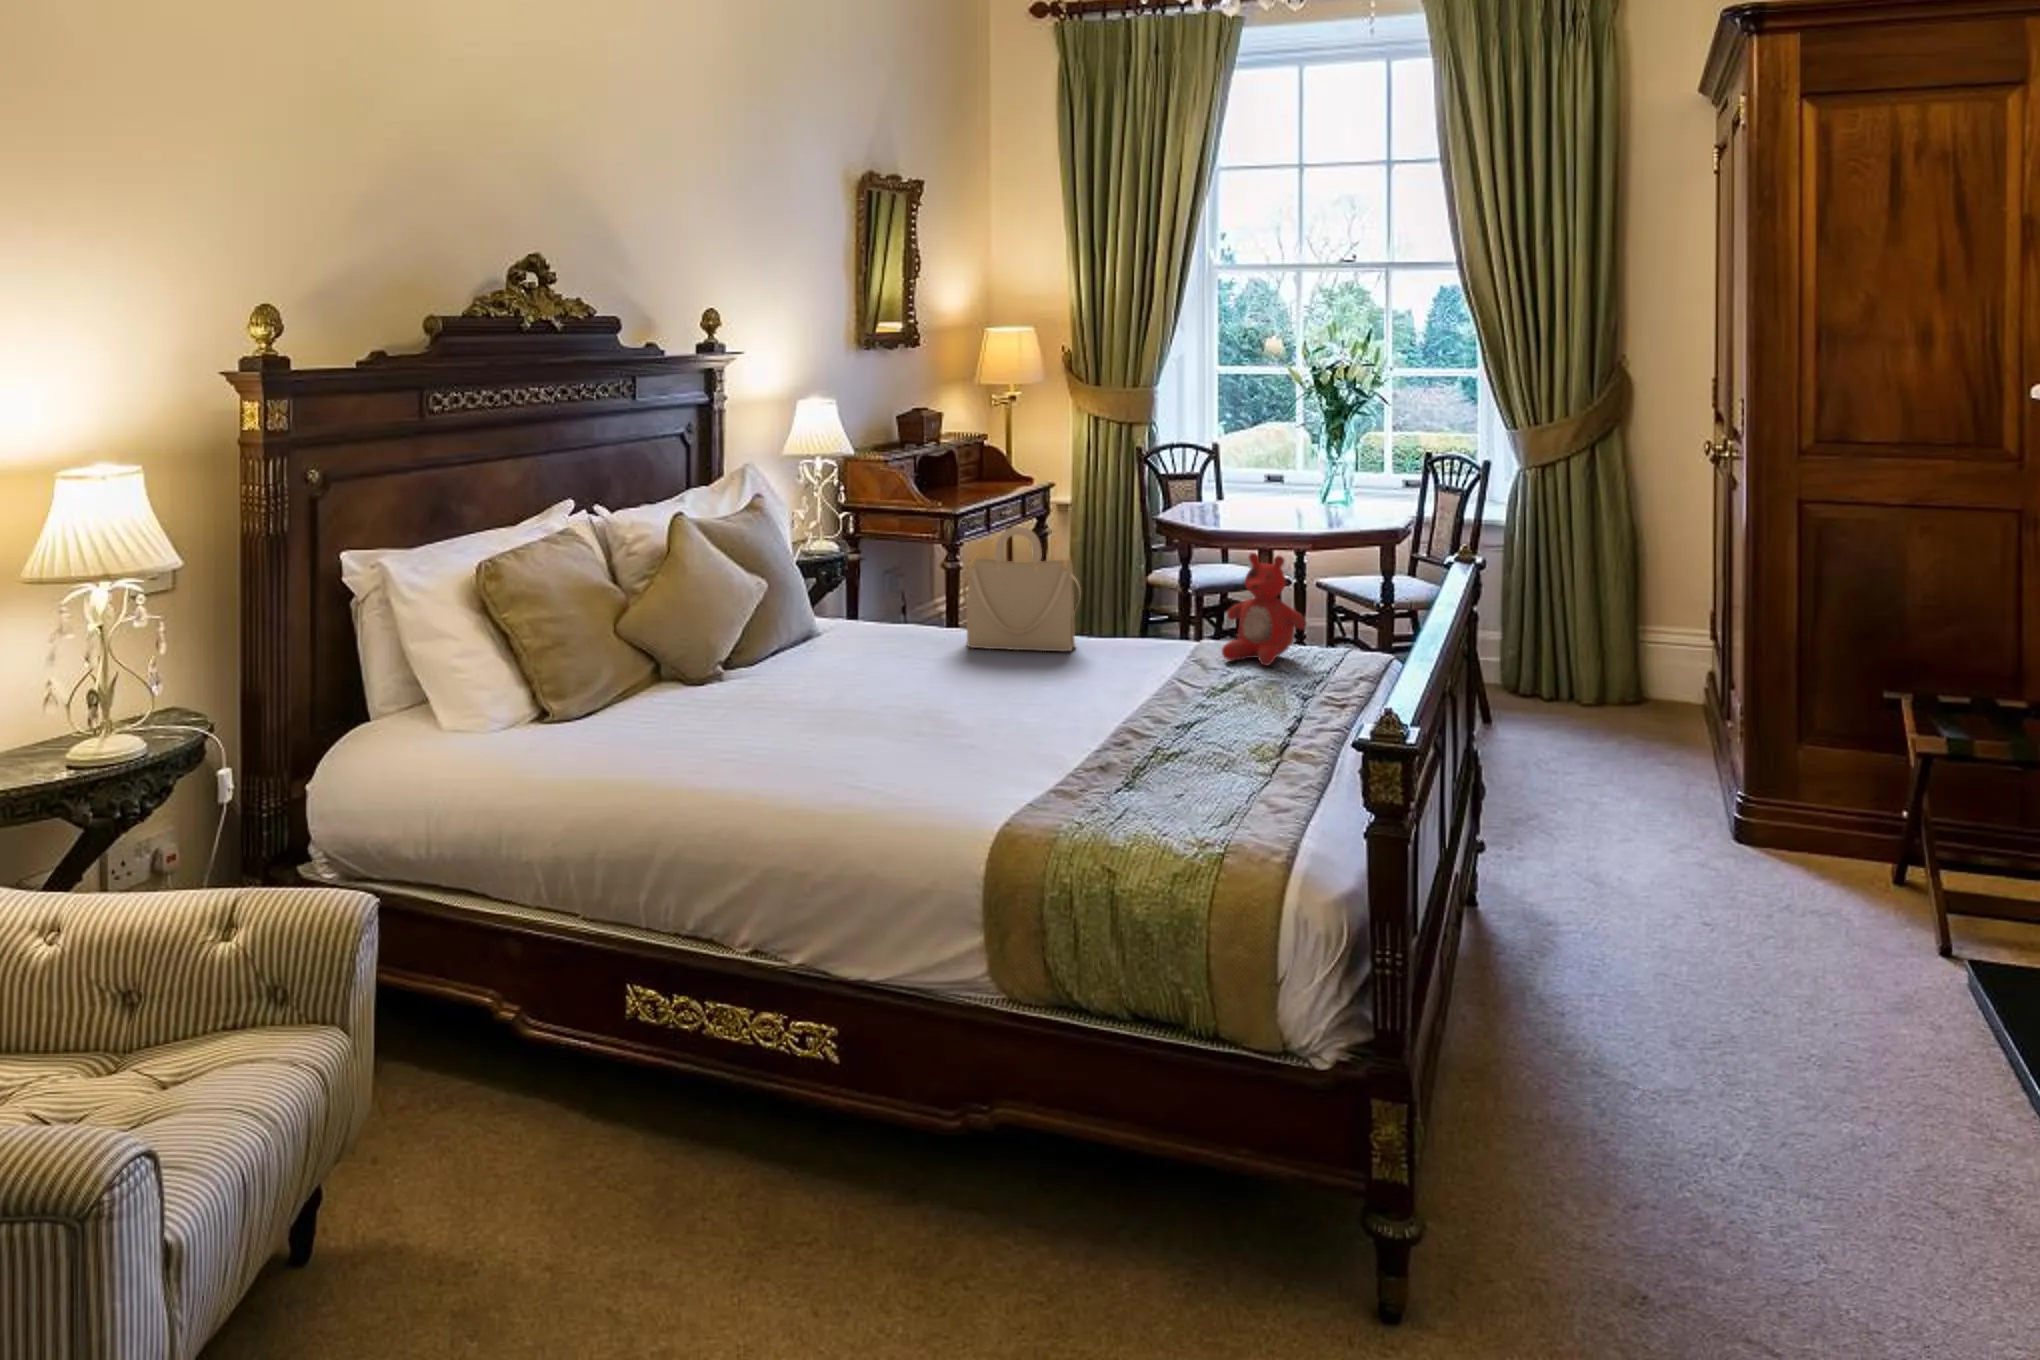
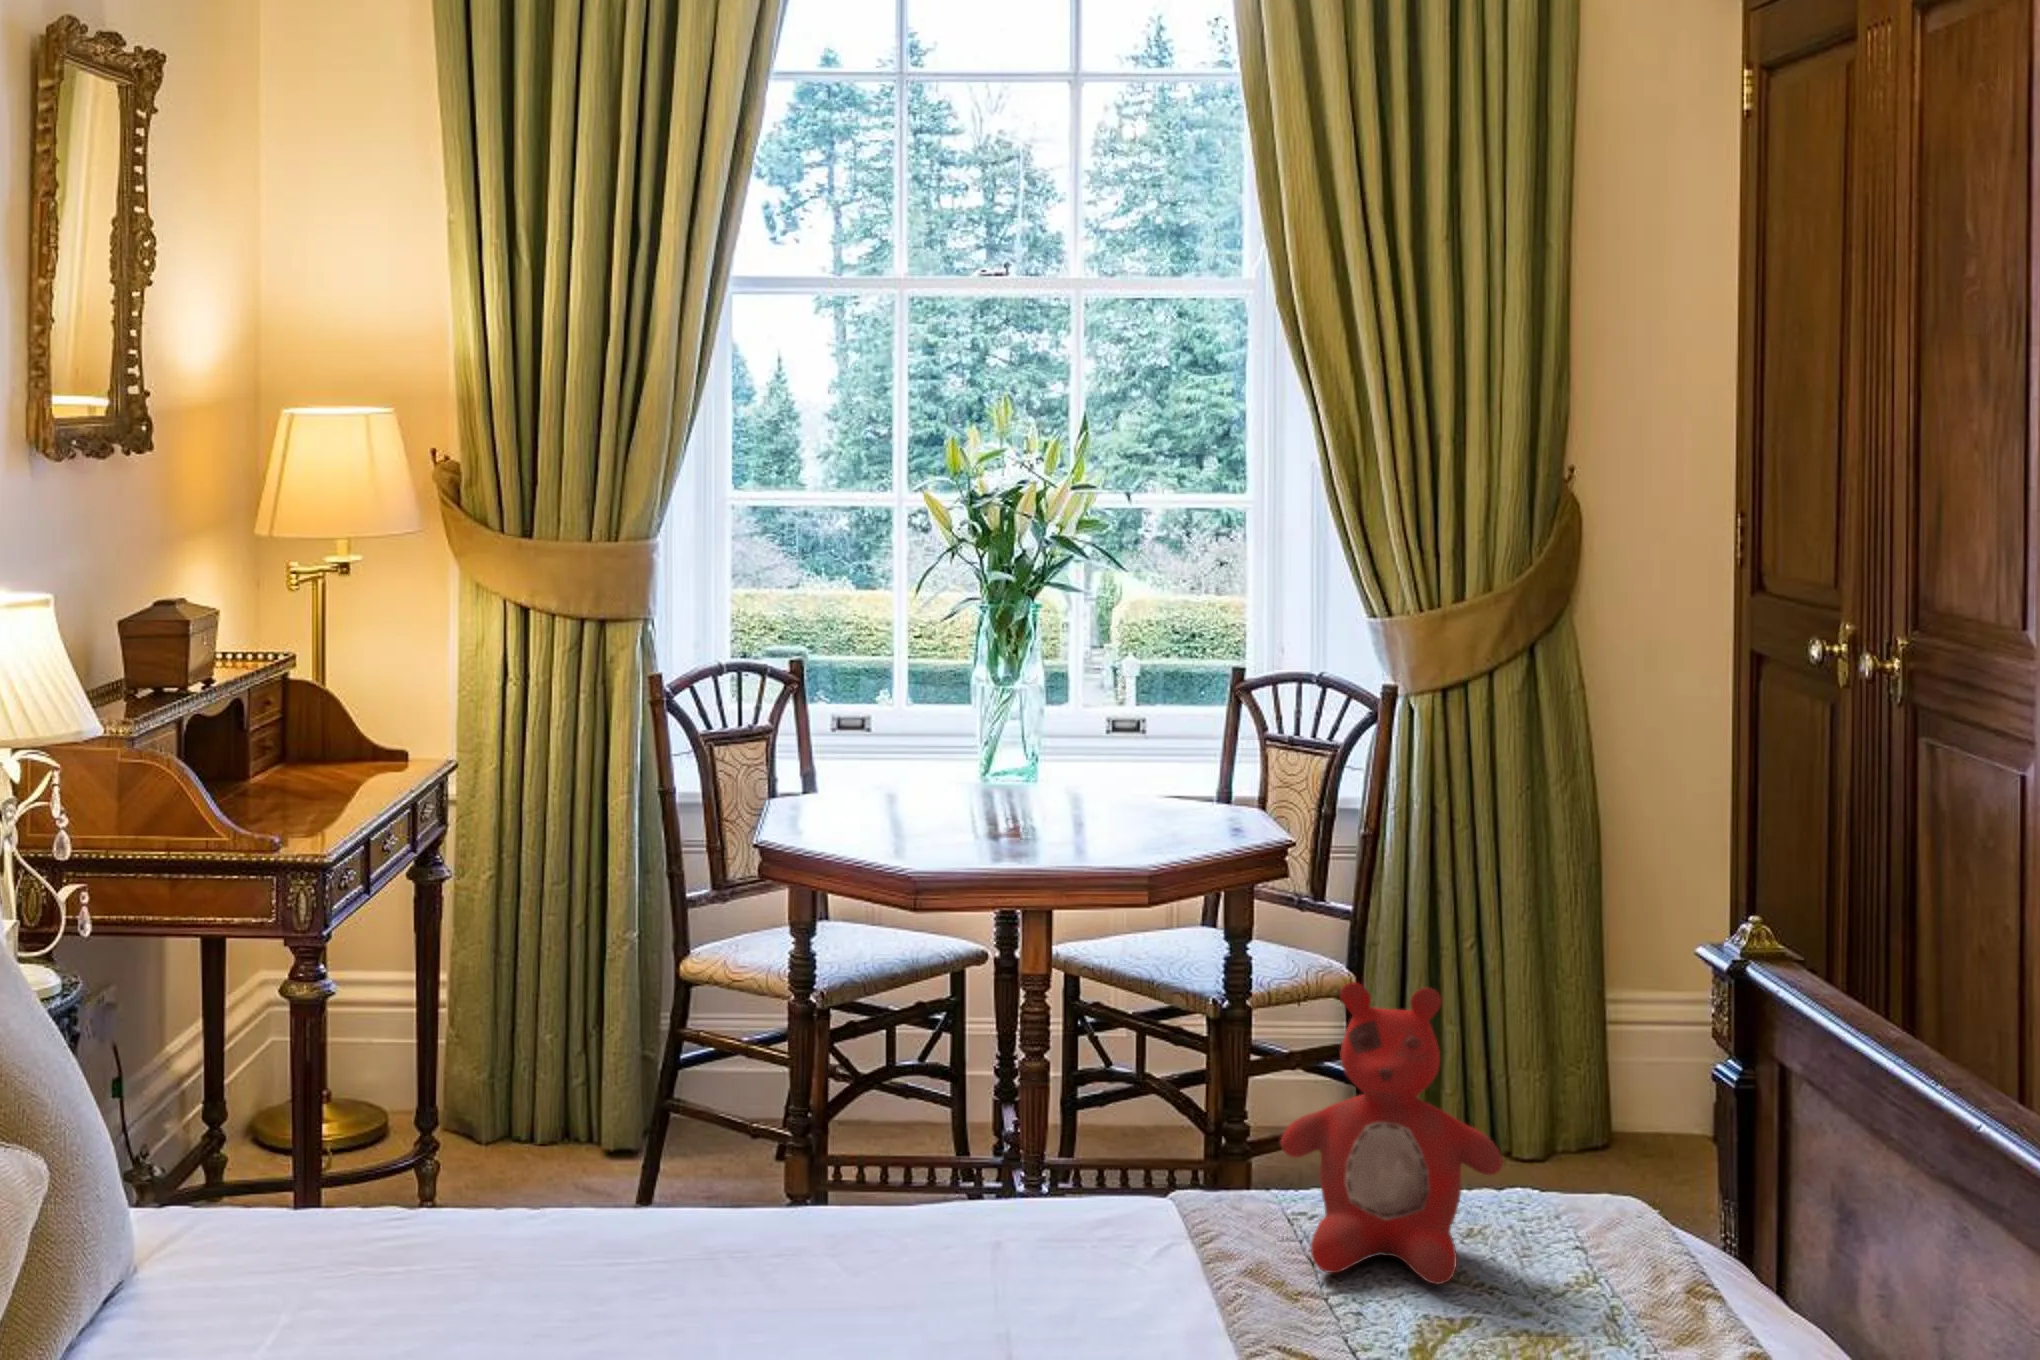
handbag: present [963,527,1081,651] -> none [617,950,939,1303]

